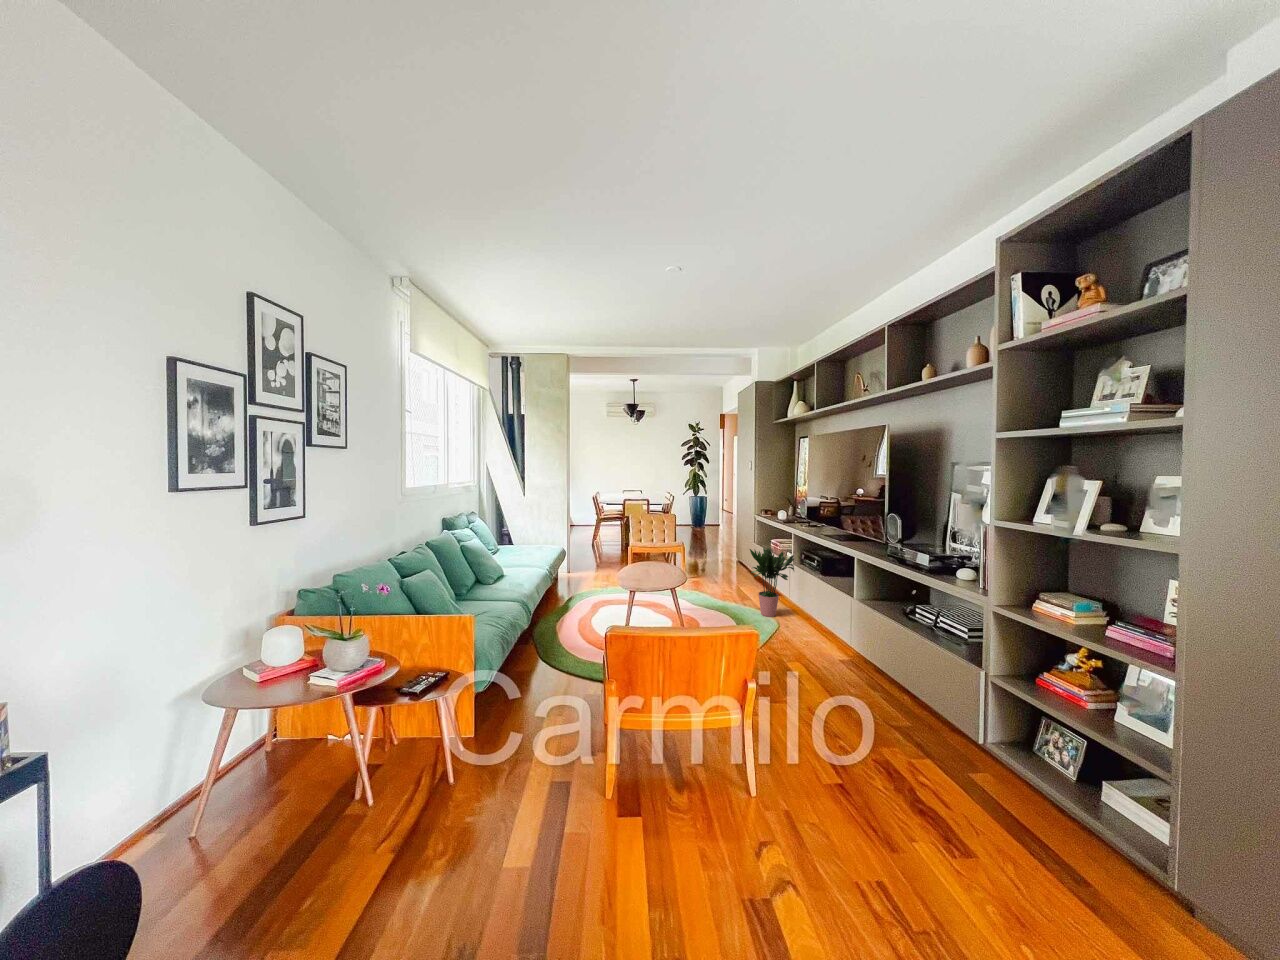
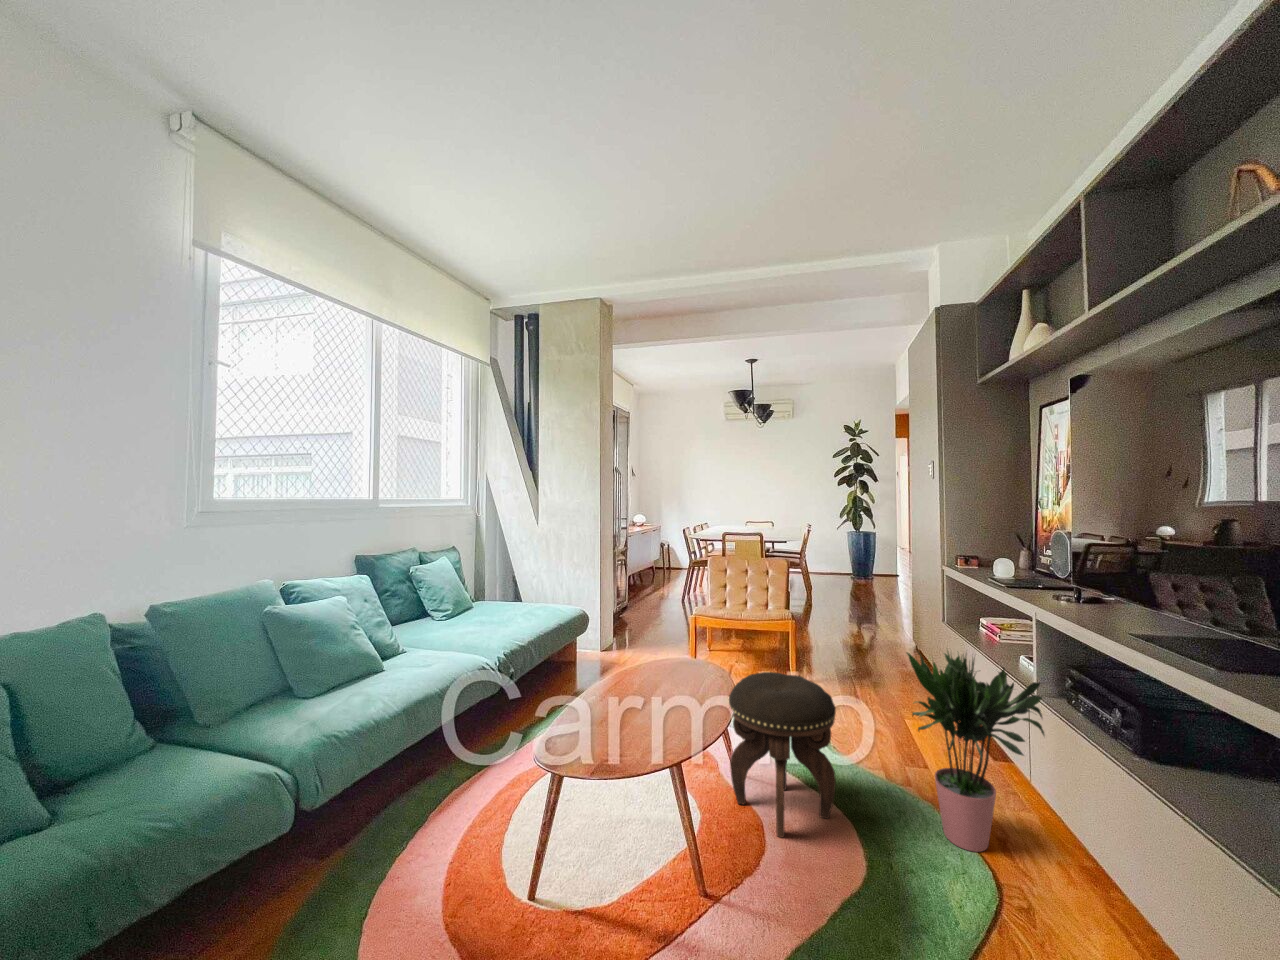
footstool: none [682,562,725,622] -> present [729,672,836,838]

